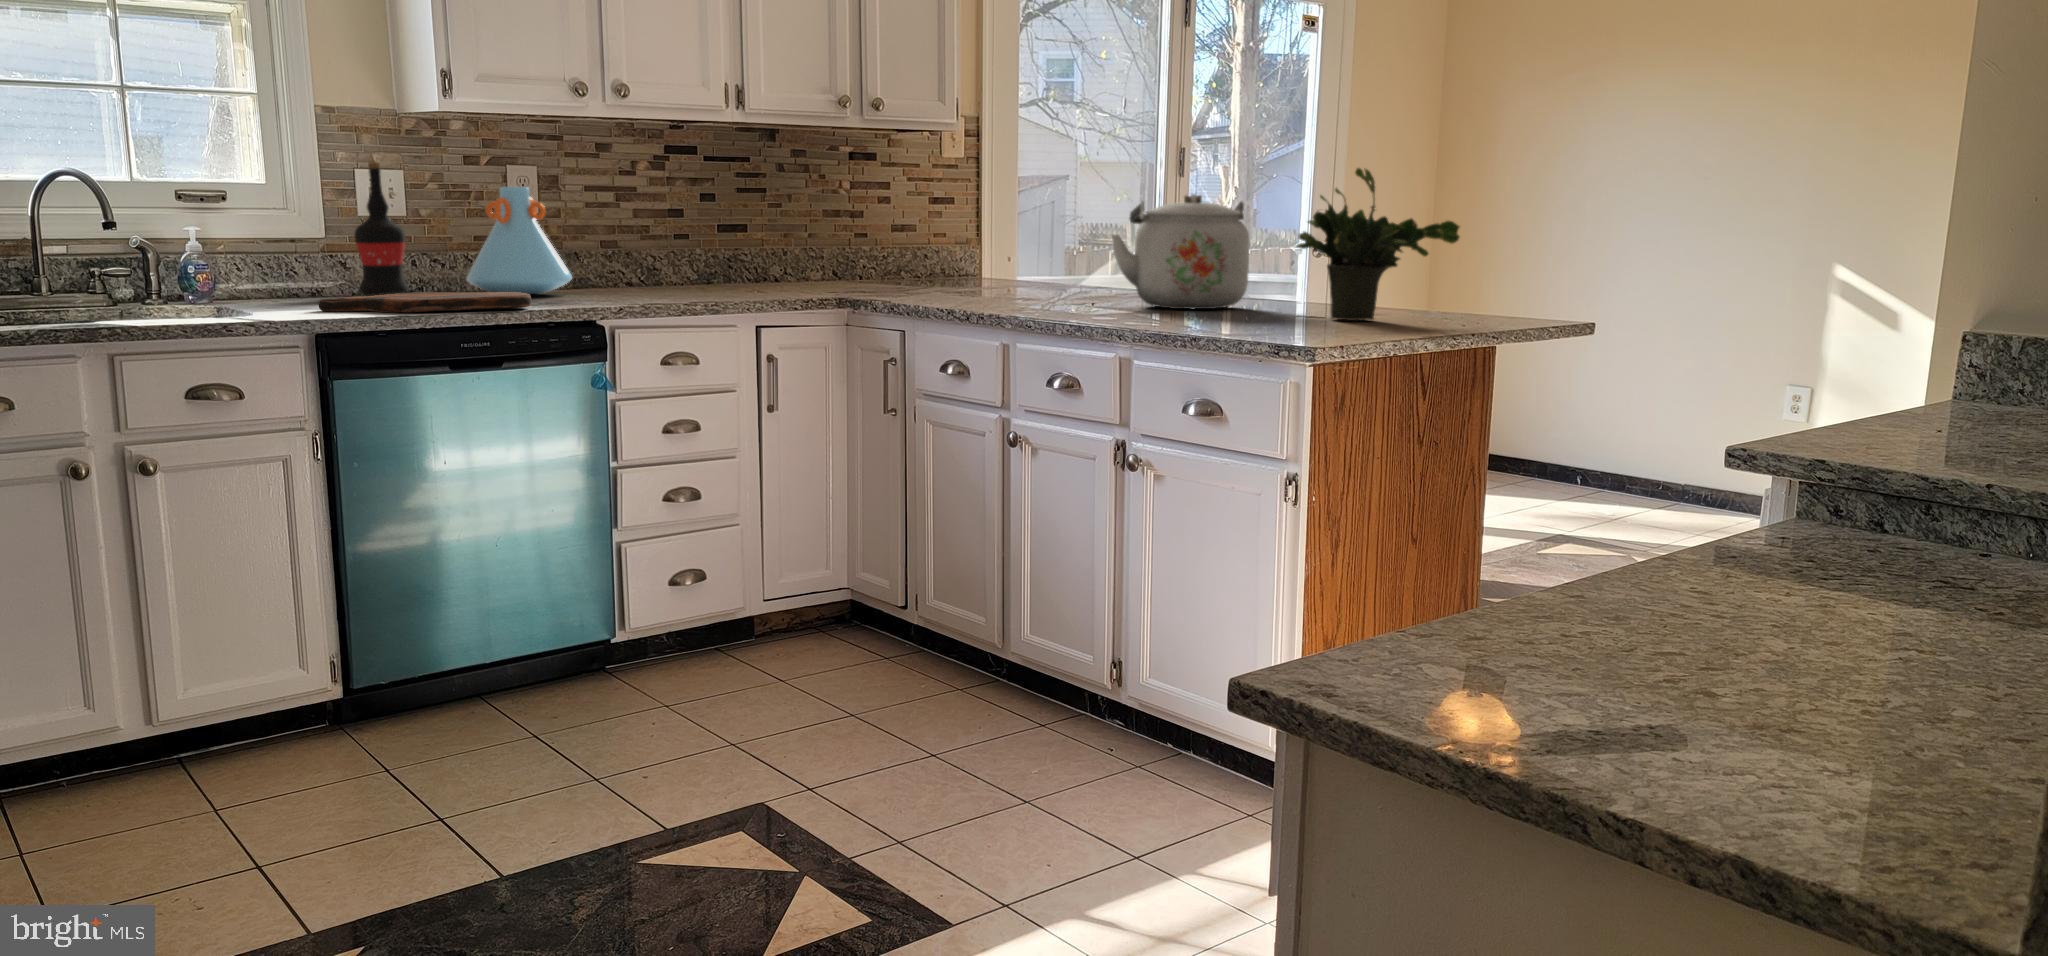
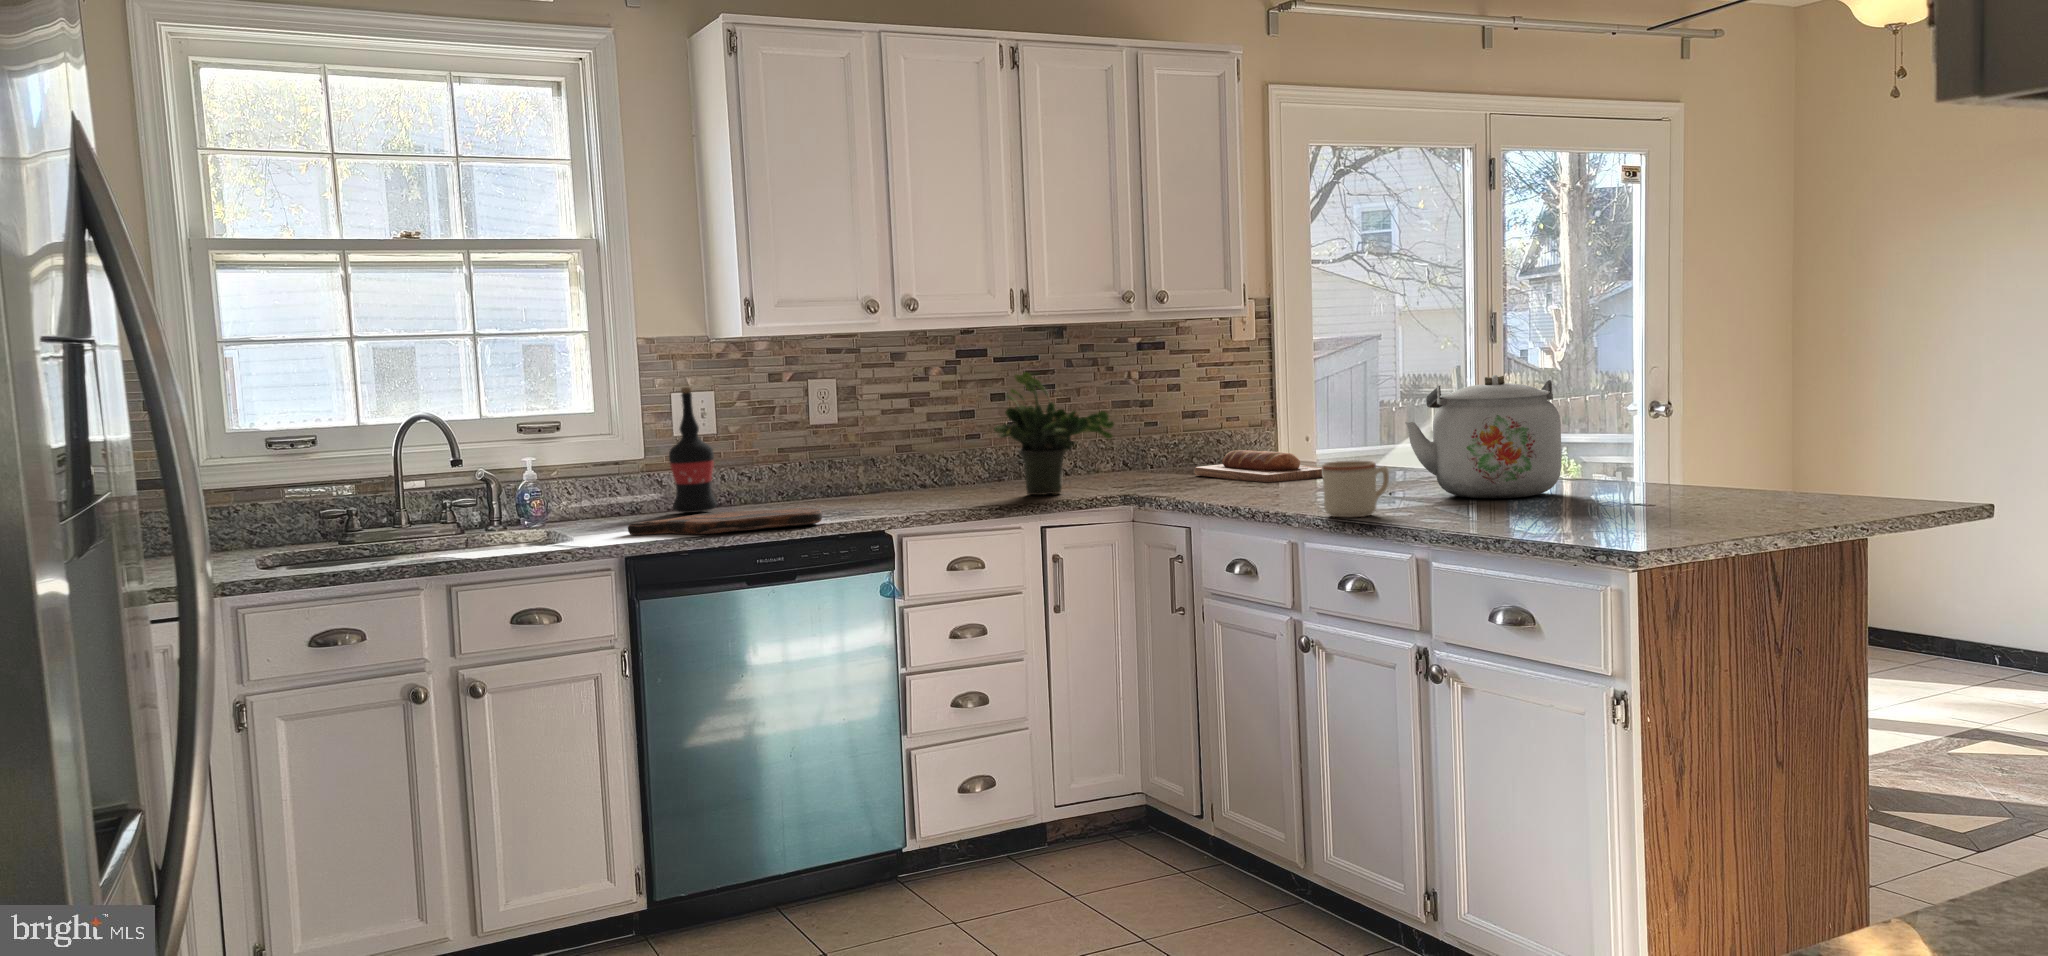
potted plant: present [1295,168,1460,321] -> present [994,372,1114,495]
vase: present [467,187,572,294] -> none [770,401,868,505]
bread loaf: none [902,263,1034,294] -> present [1195,450,1323,482]
mug: none [1036,265,1096,318] -> present [1322,461,1389,517]

